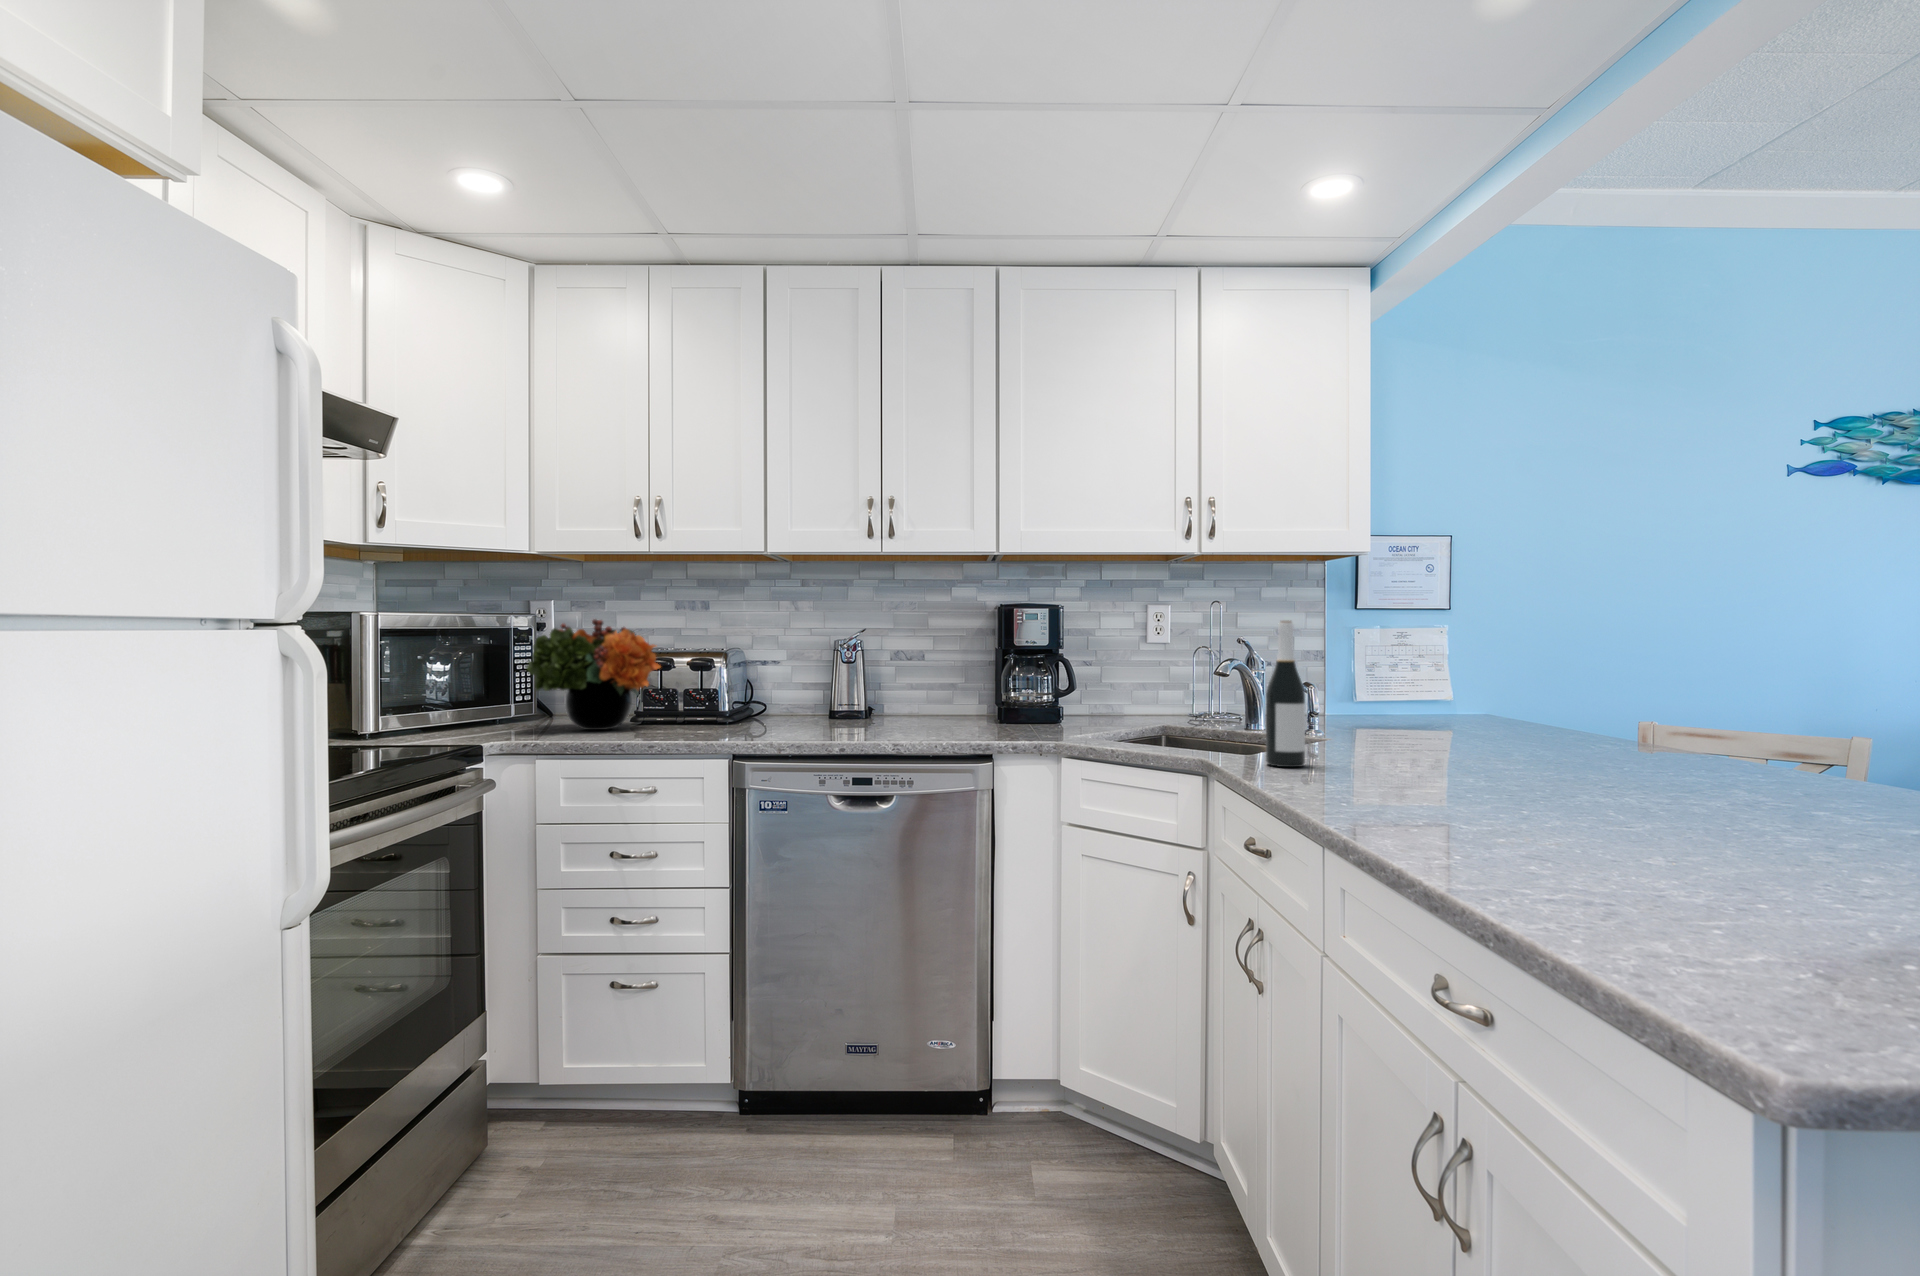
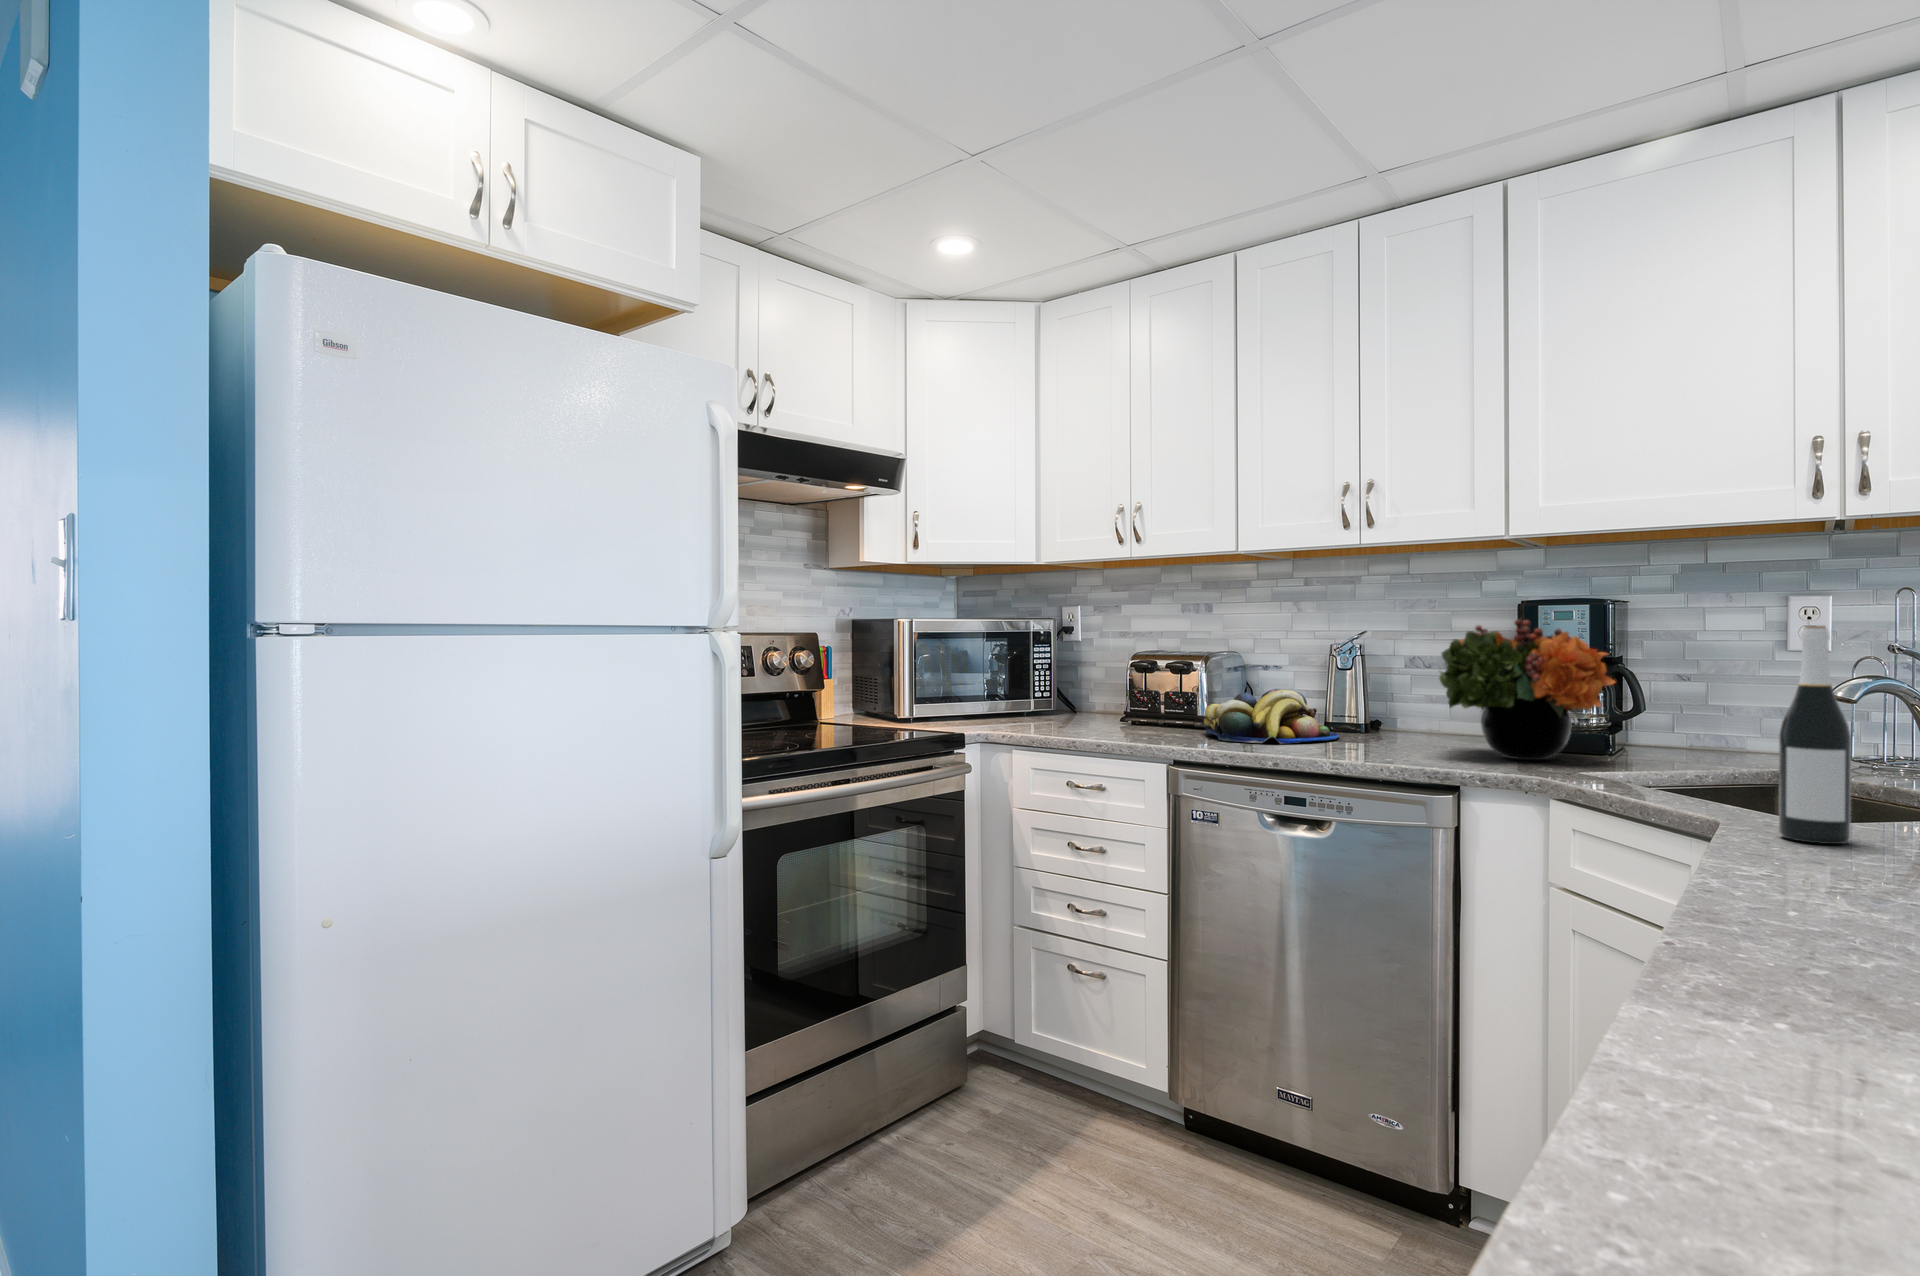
flower arrangement: present [526,619,660,730] -> present [1439,619,1615,760]
fruit bowl: none [732,682,854,732] -> present [1204,689,1339,744]

